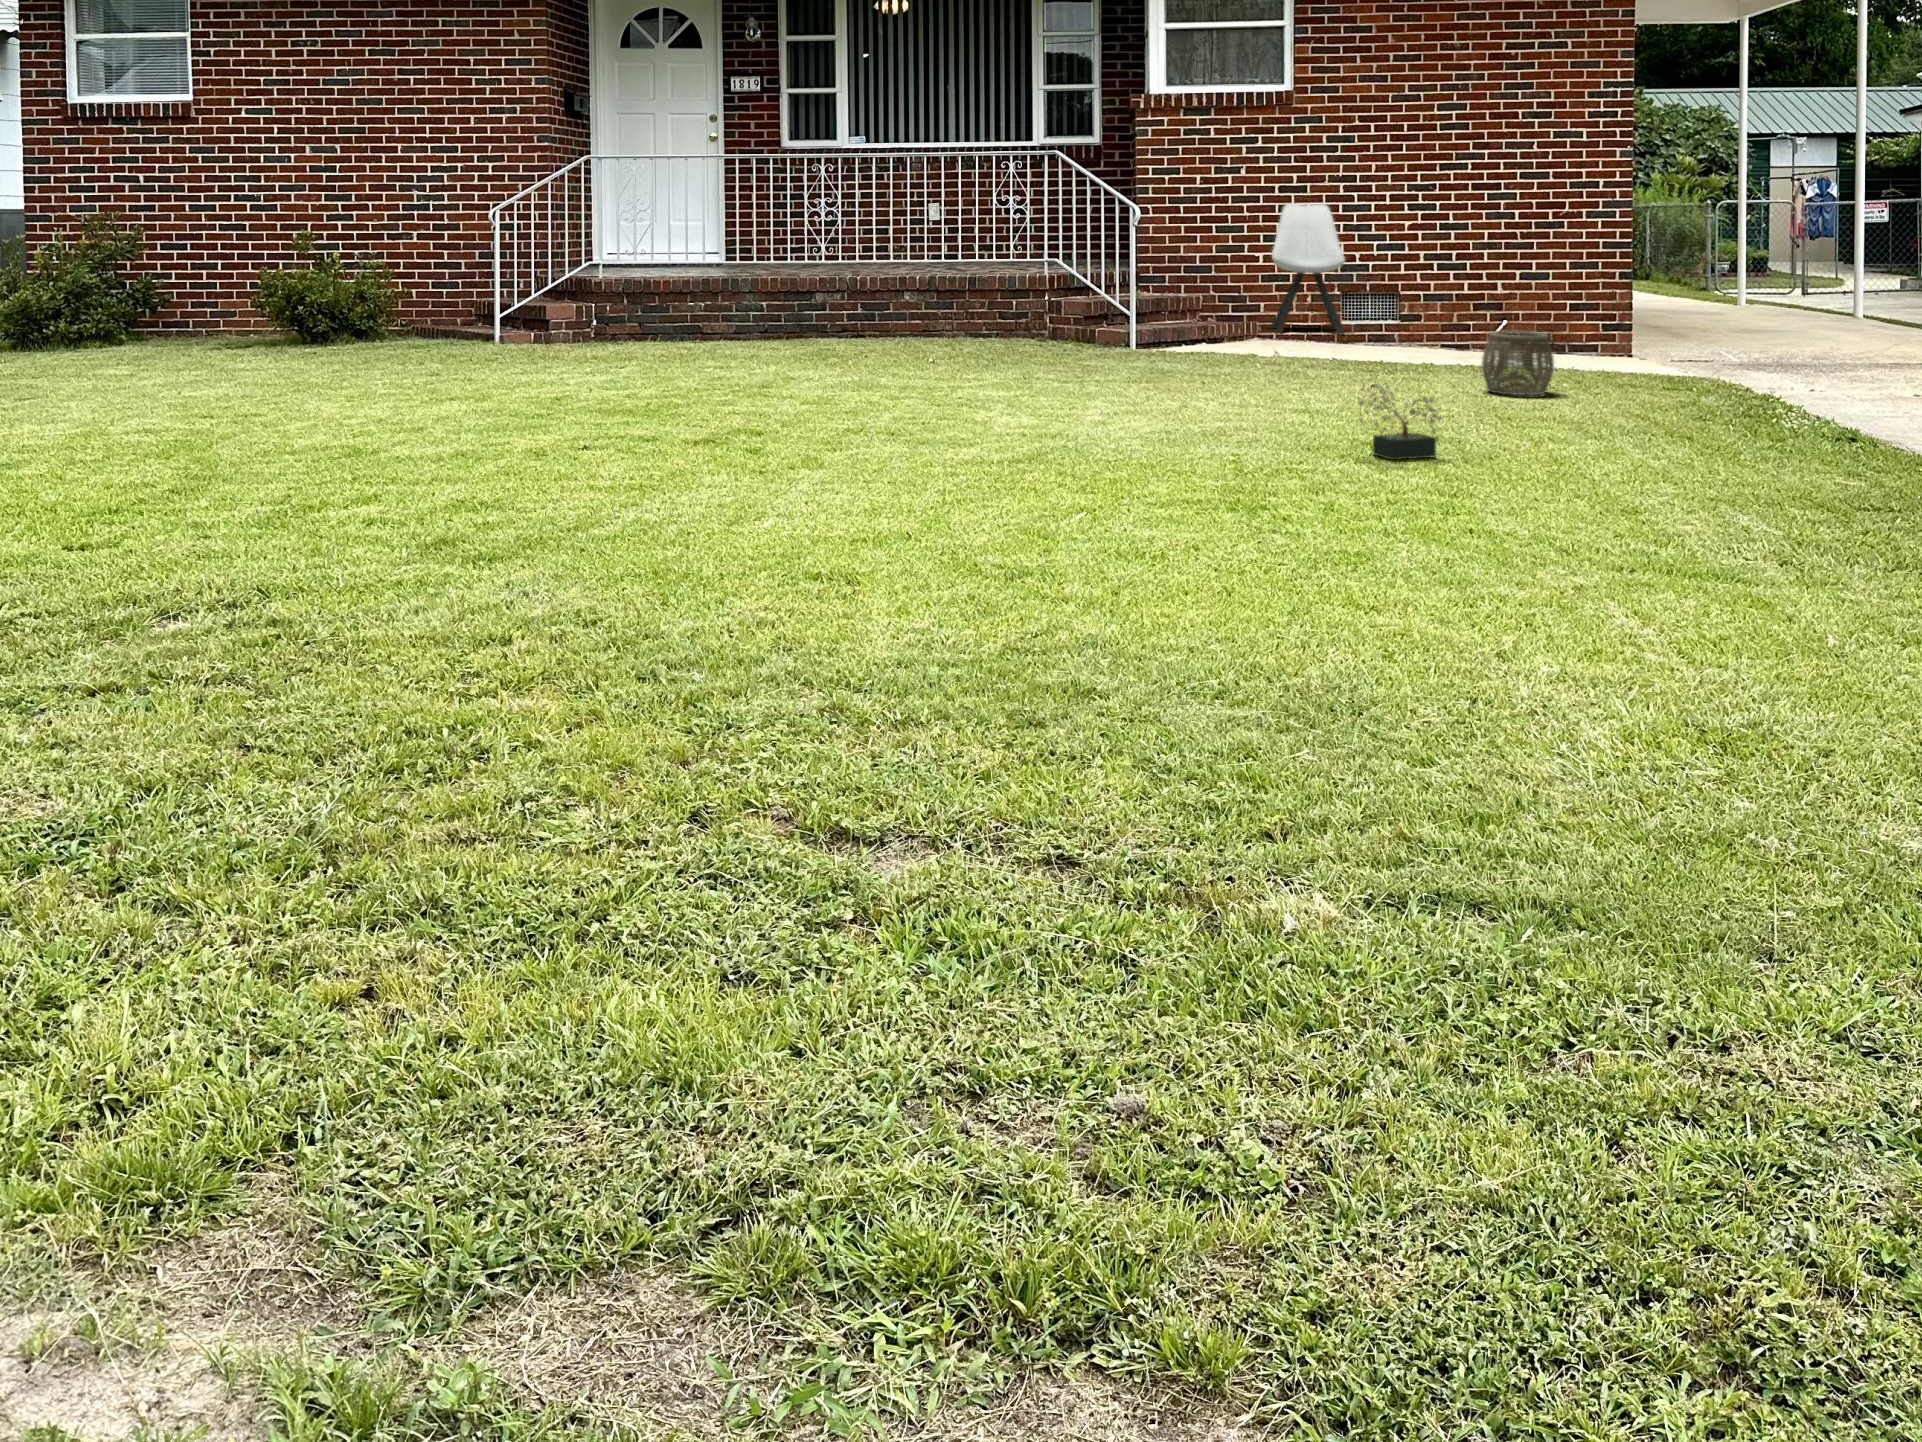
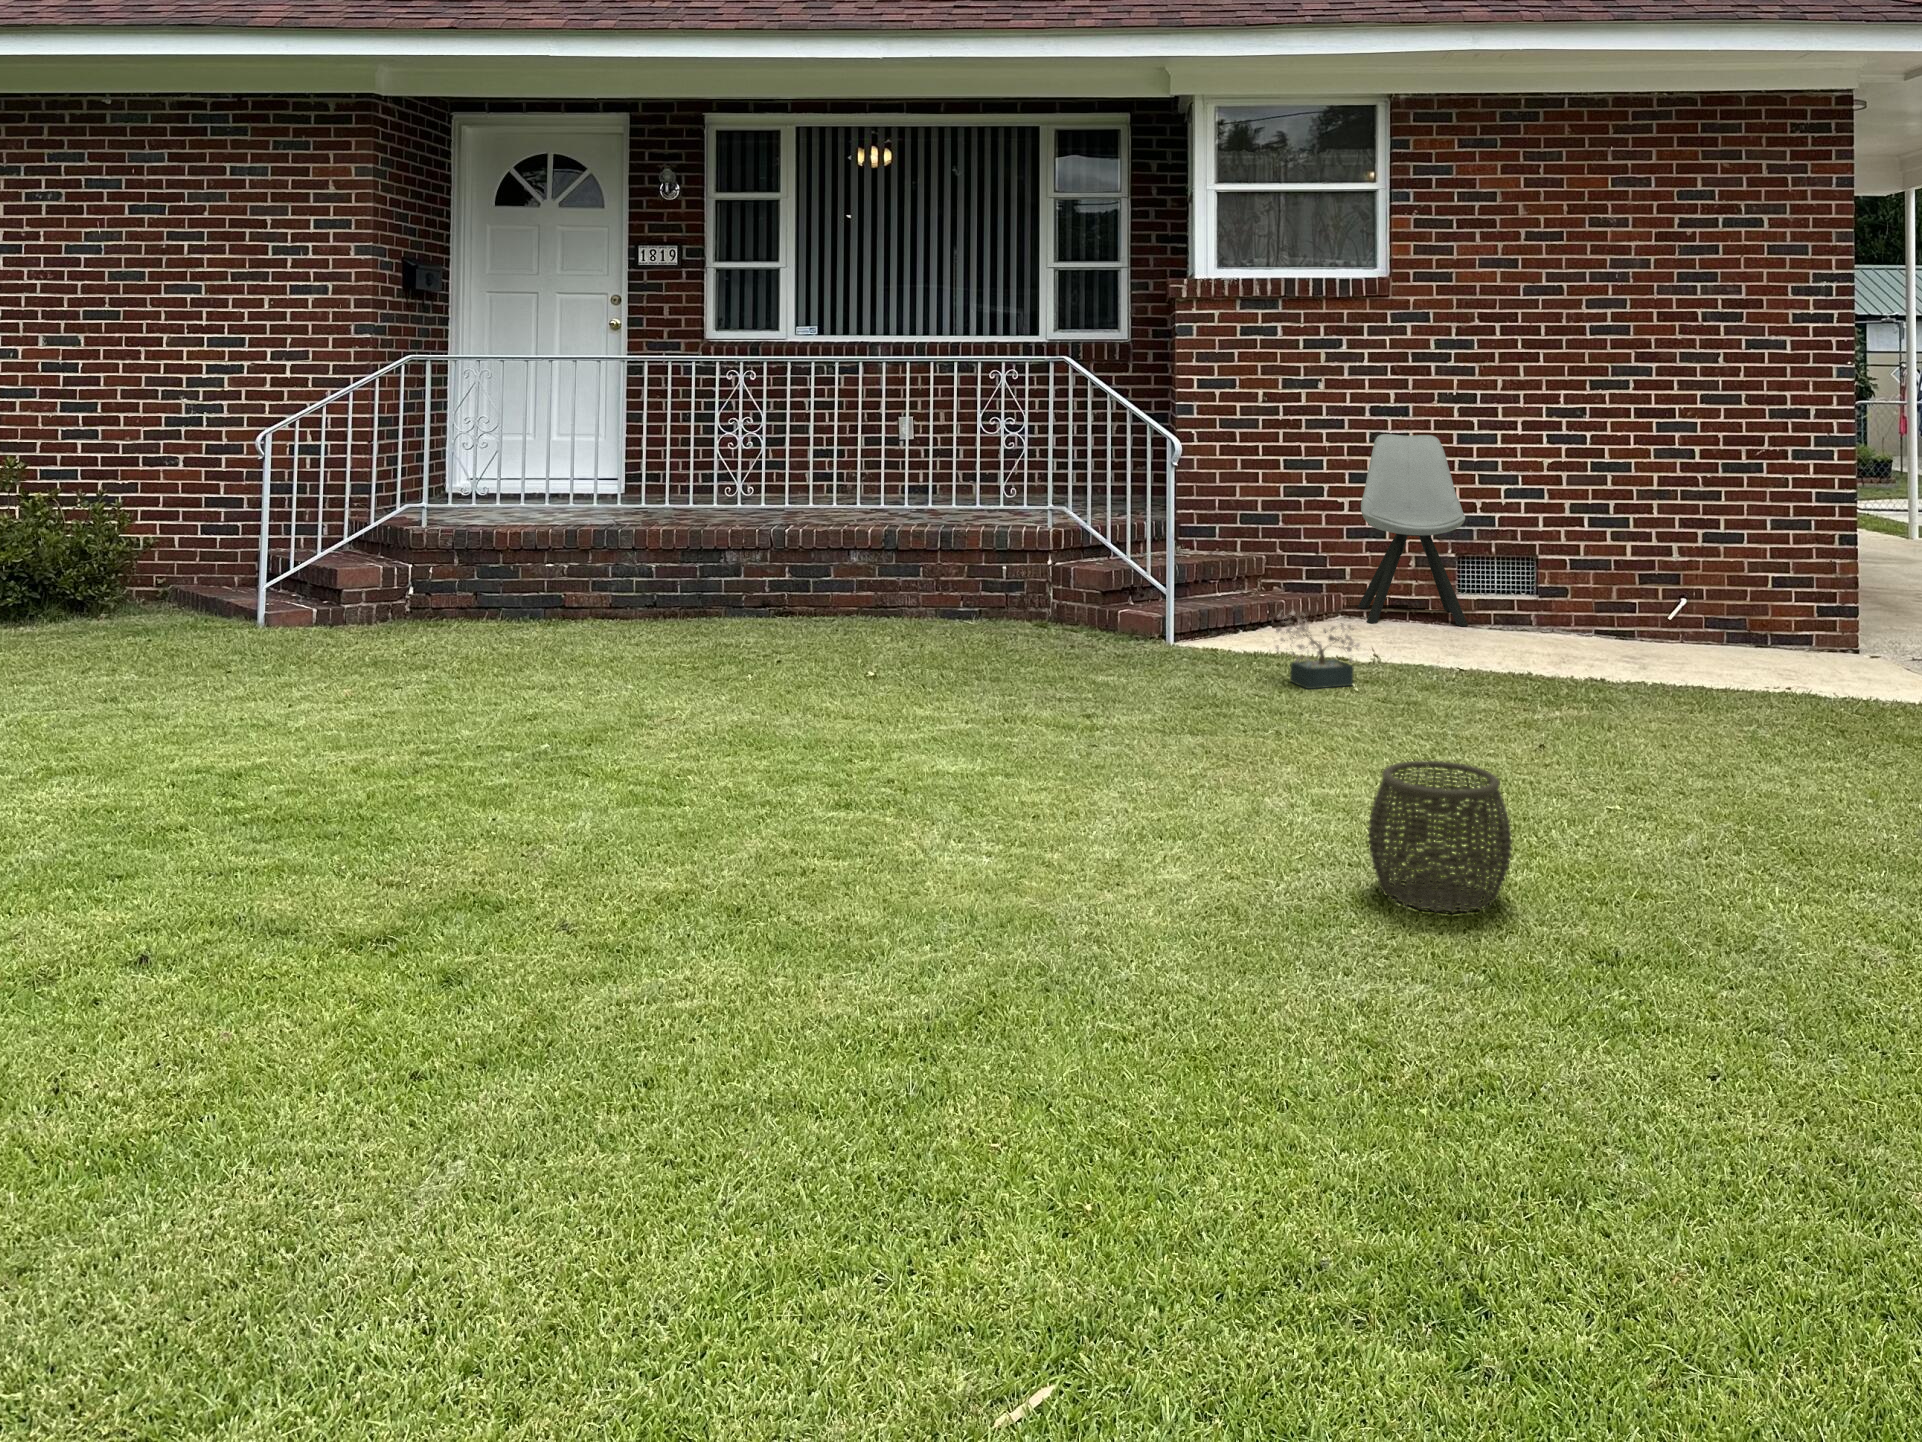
woven basket: present [1482,330,1554,396] -> present [1368,761,1512,913]
decorative plant: present [1359,384,1442,460] -> present [1276,611,1360,689]

